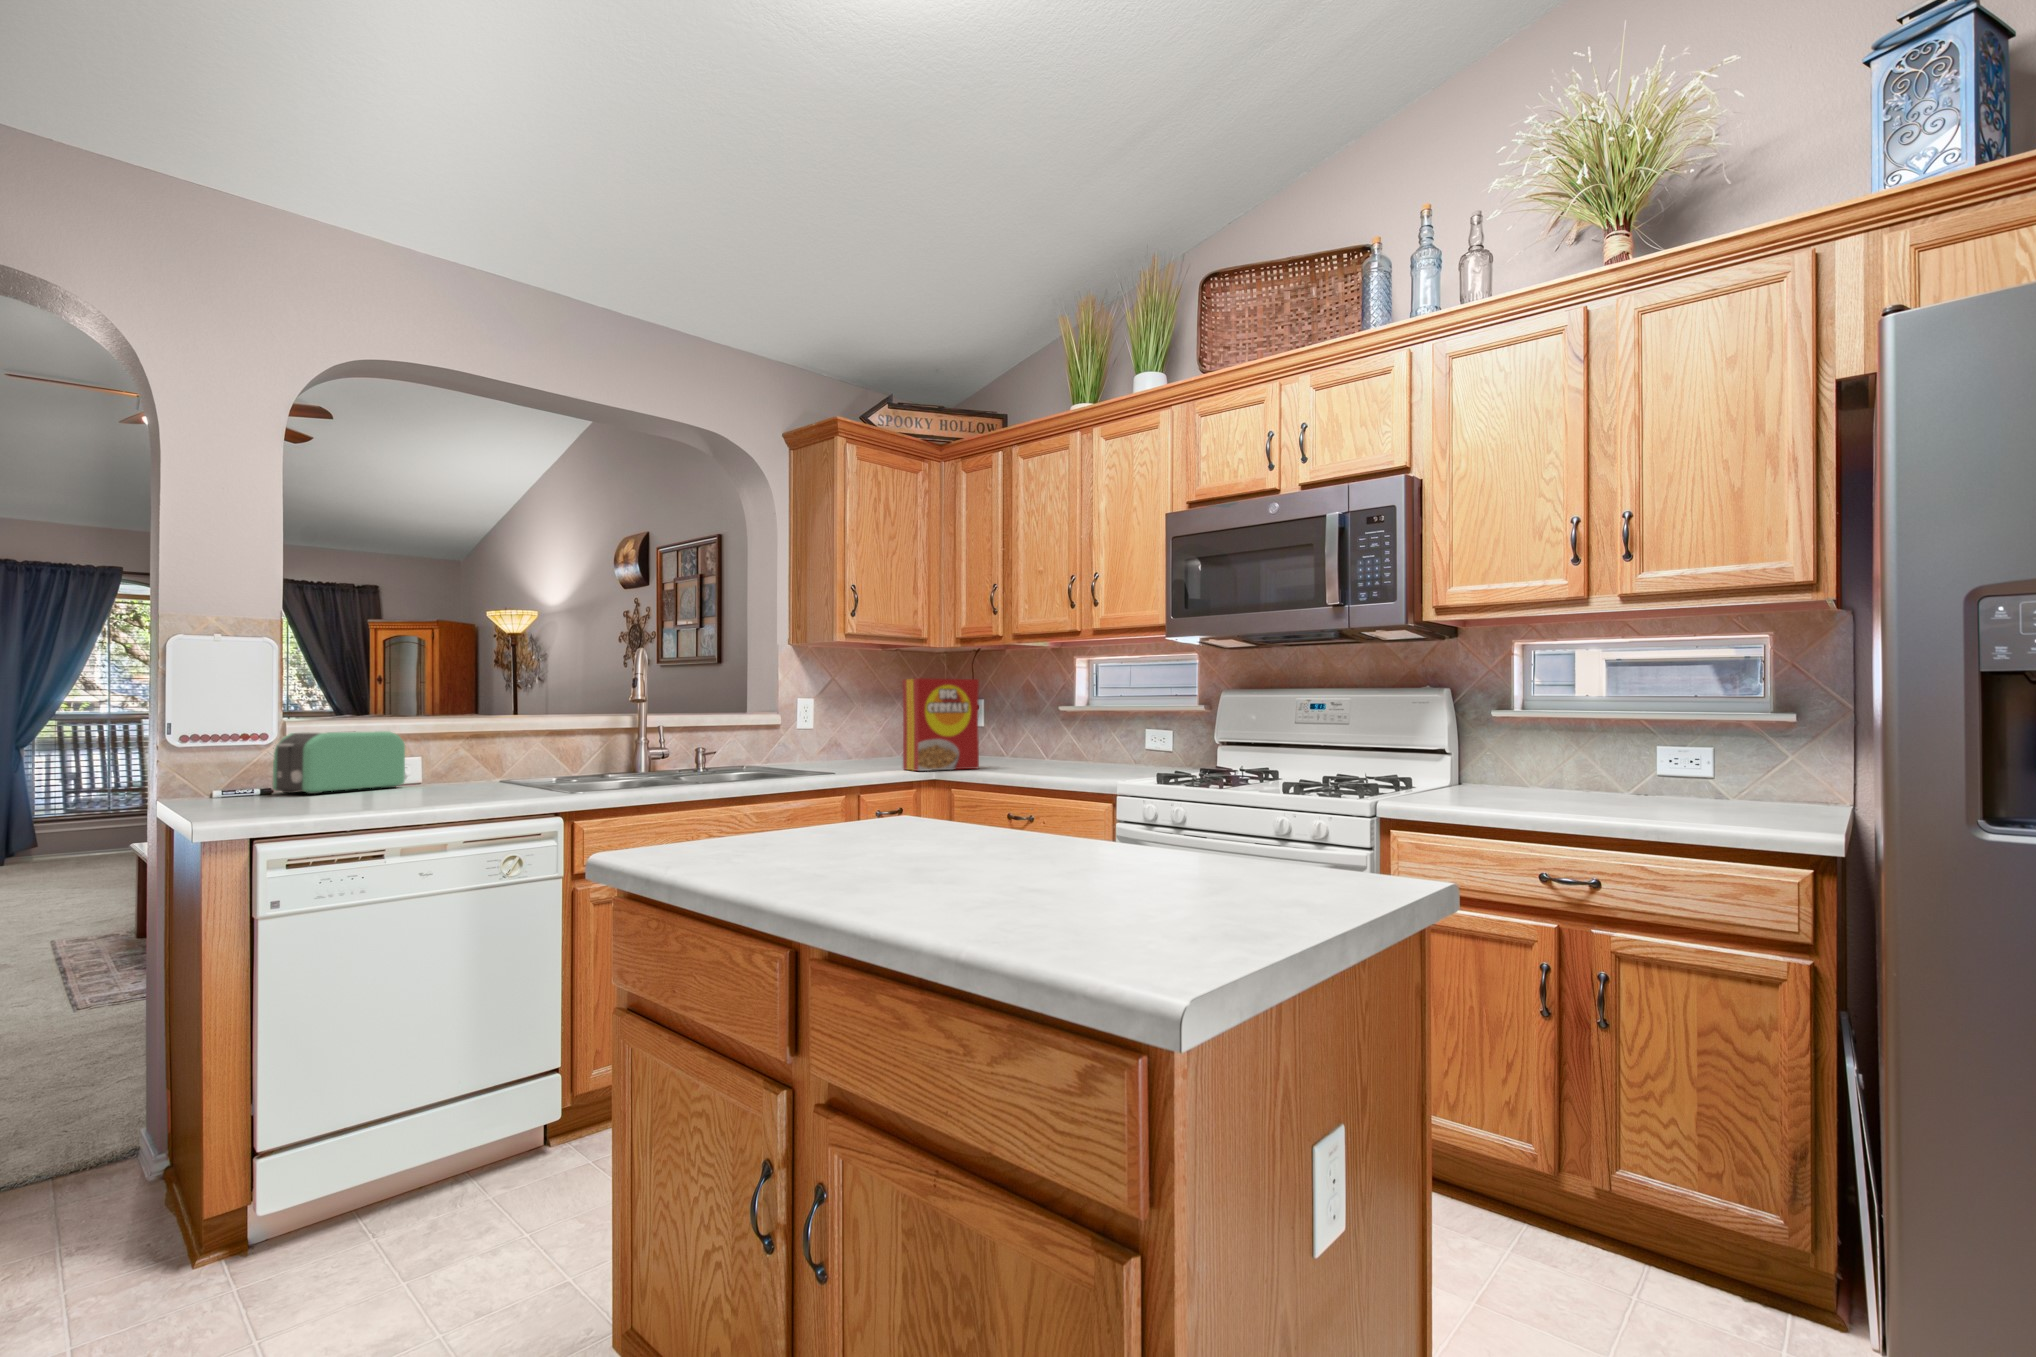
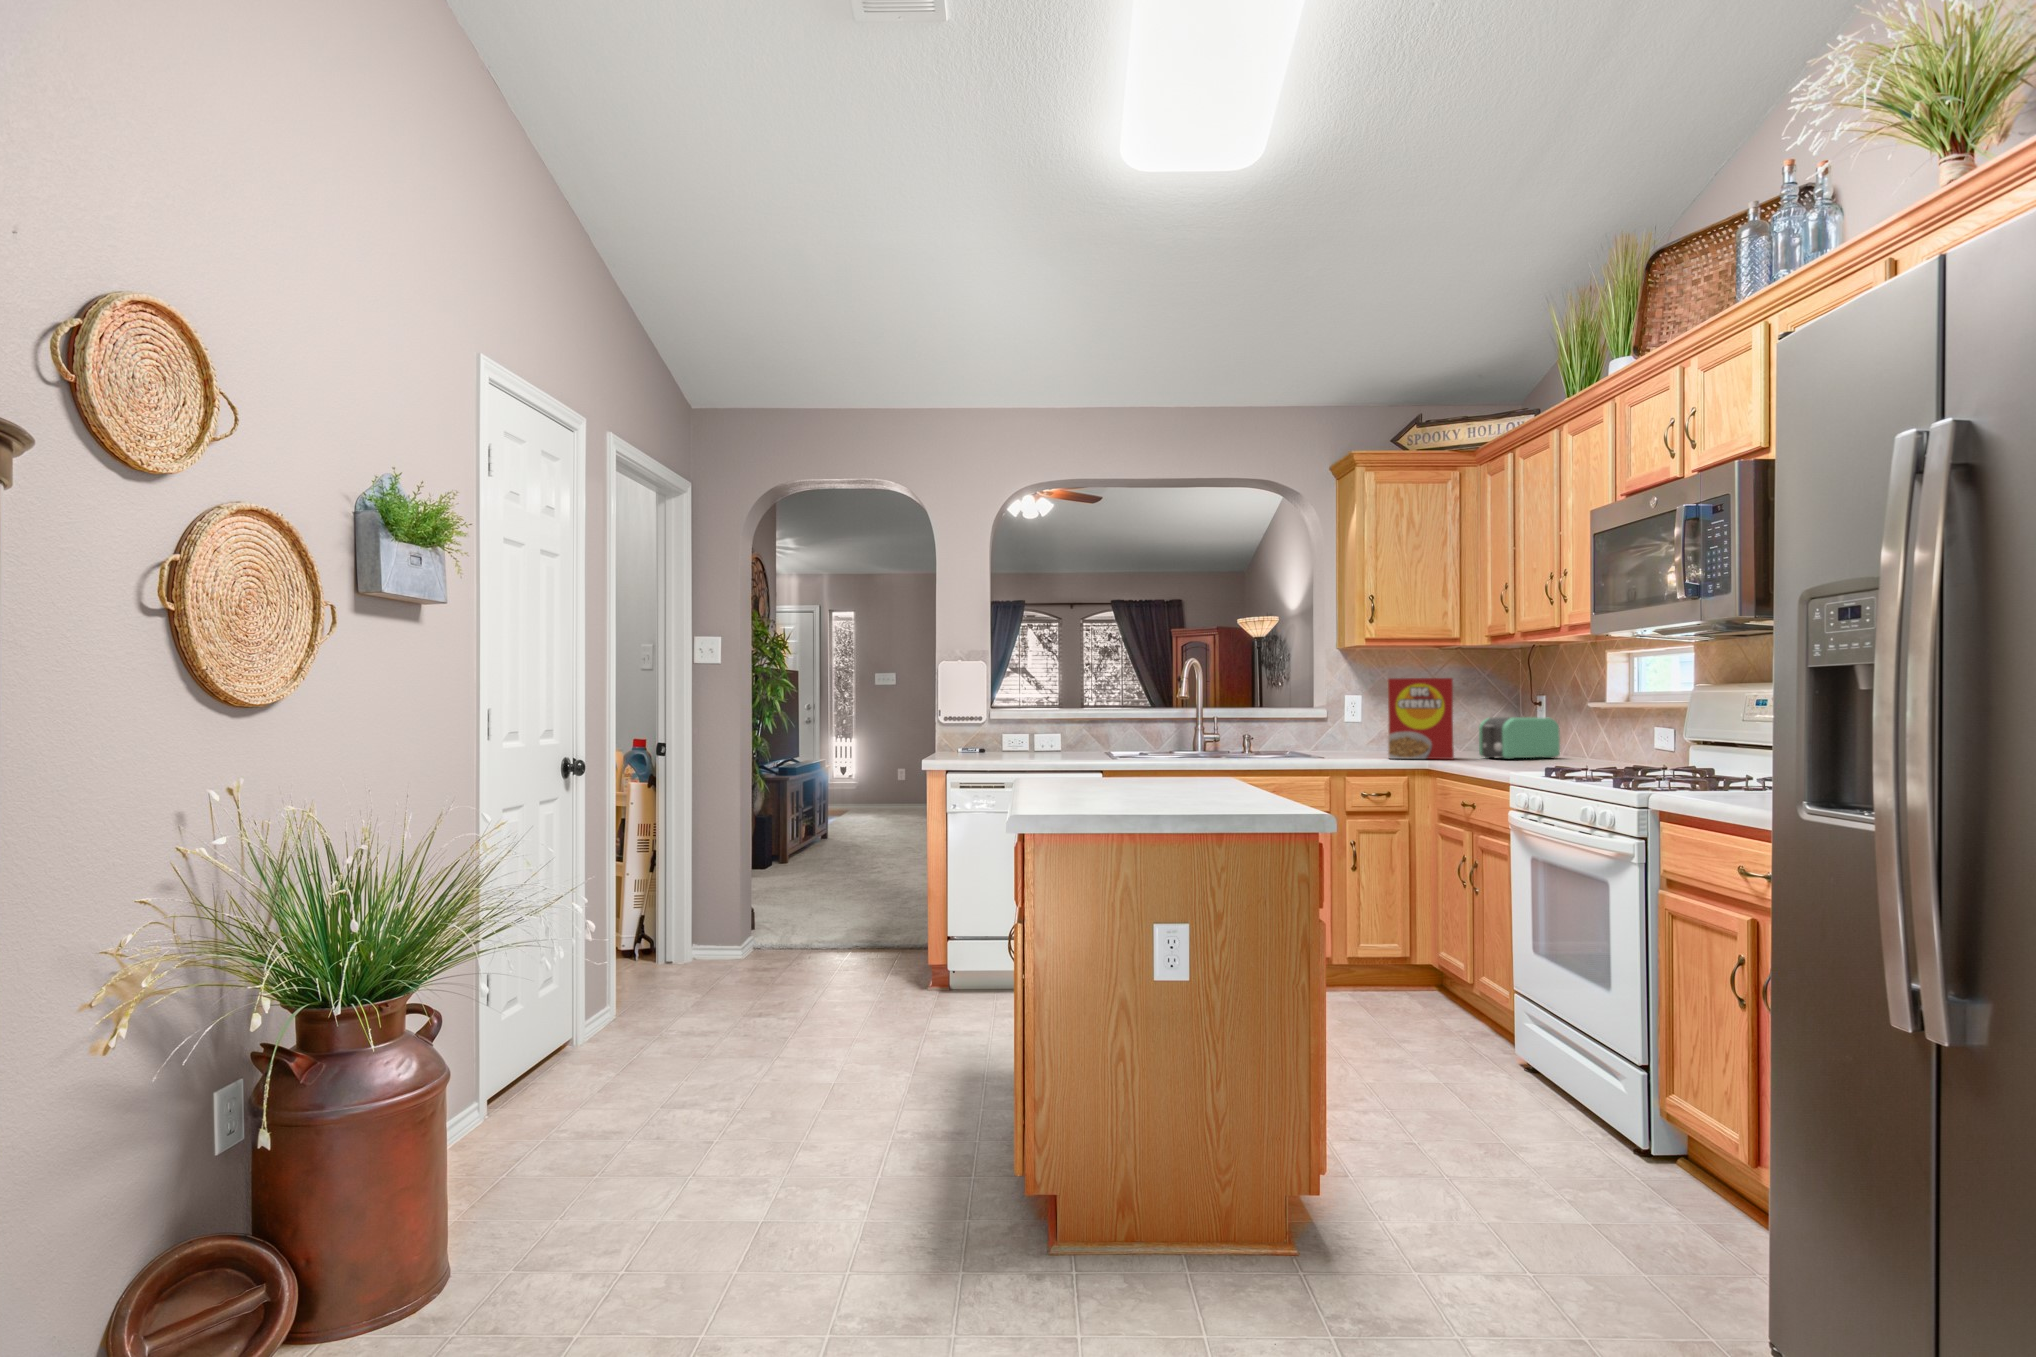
toaster: present [272,731,405,794] -> present [1479,717,1560,759]

